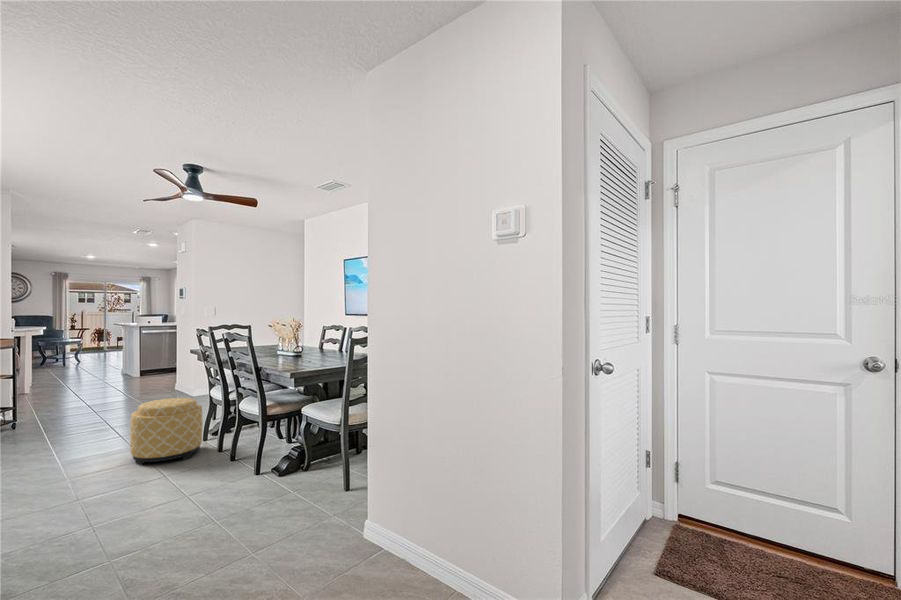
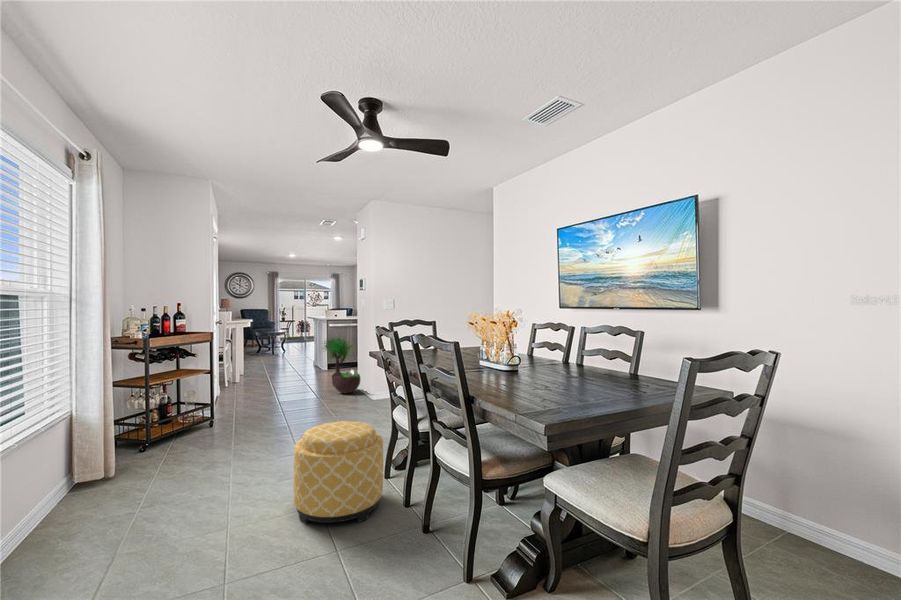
potted tree: none [138,336,180,394] -> present [323,337,360,393]

